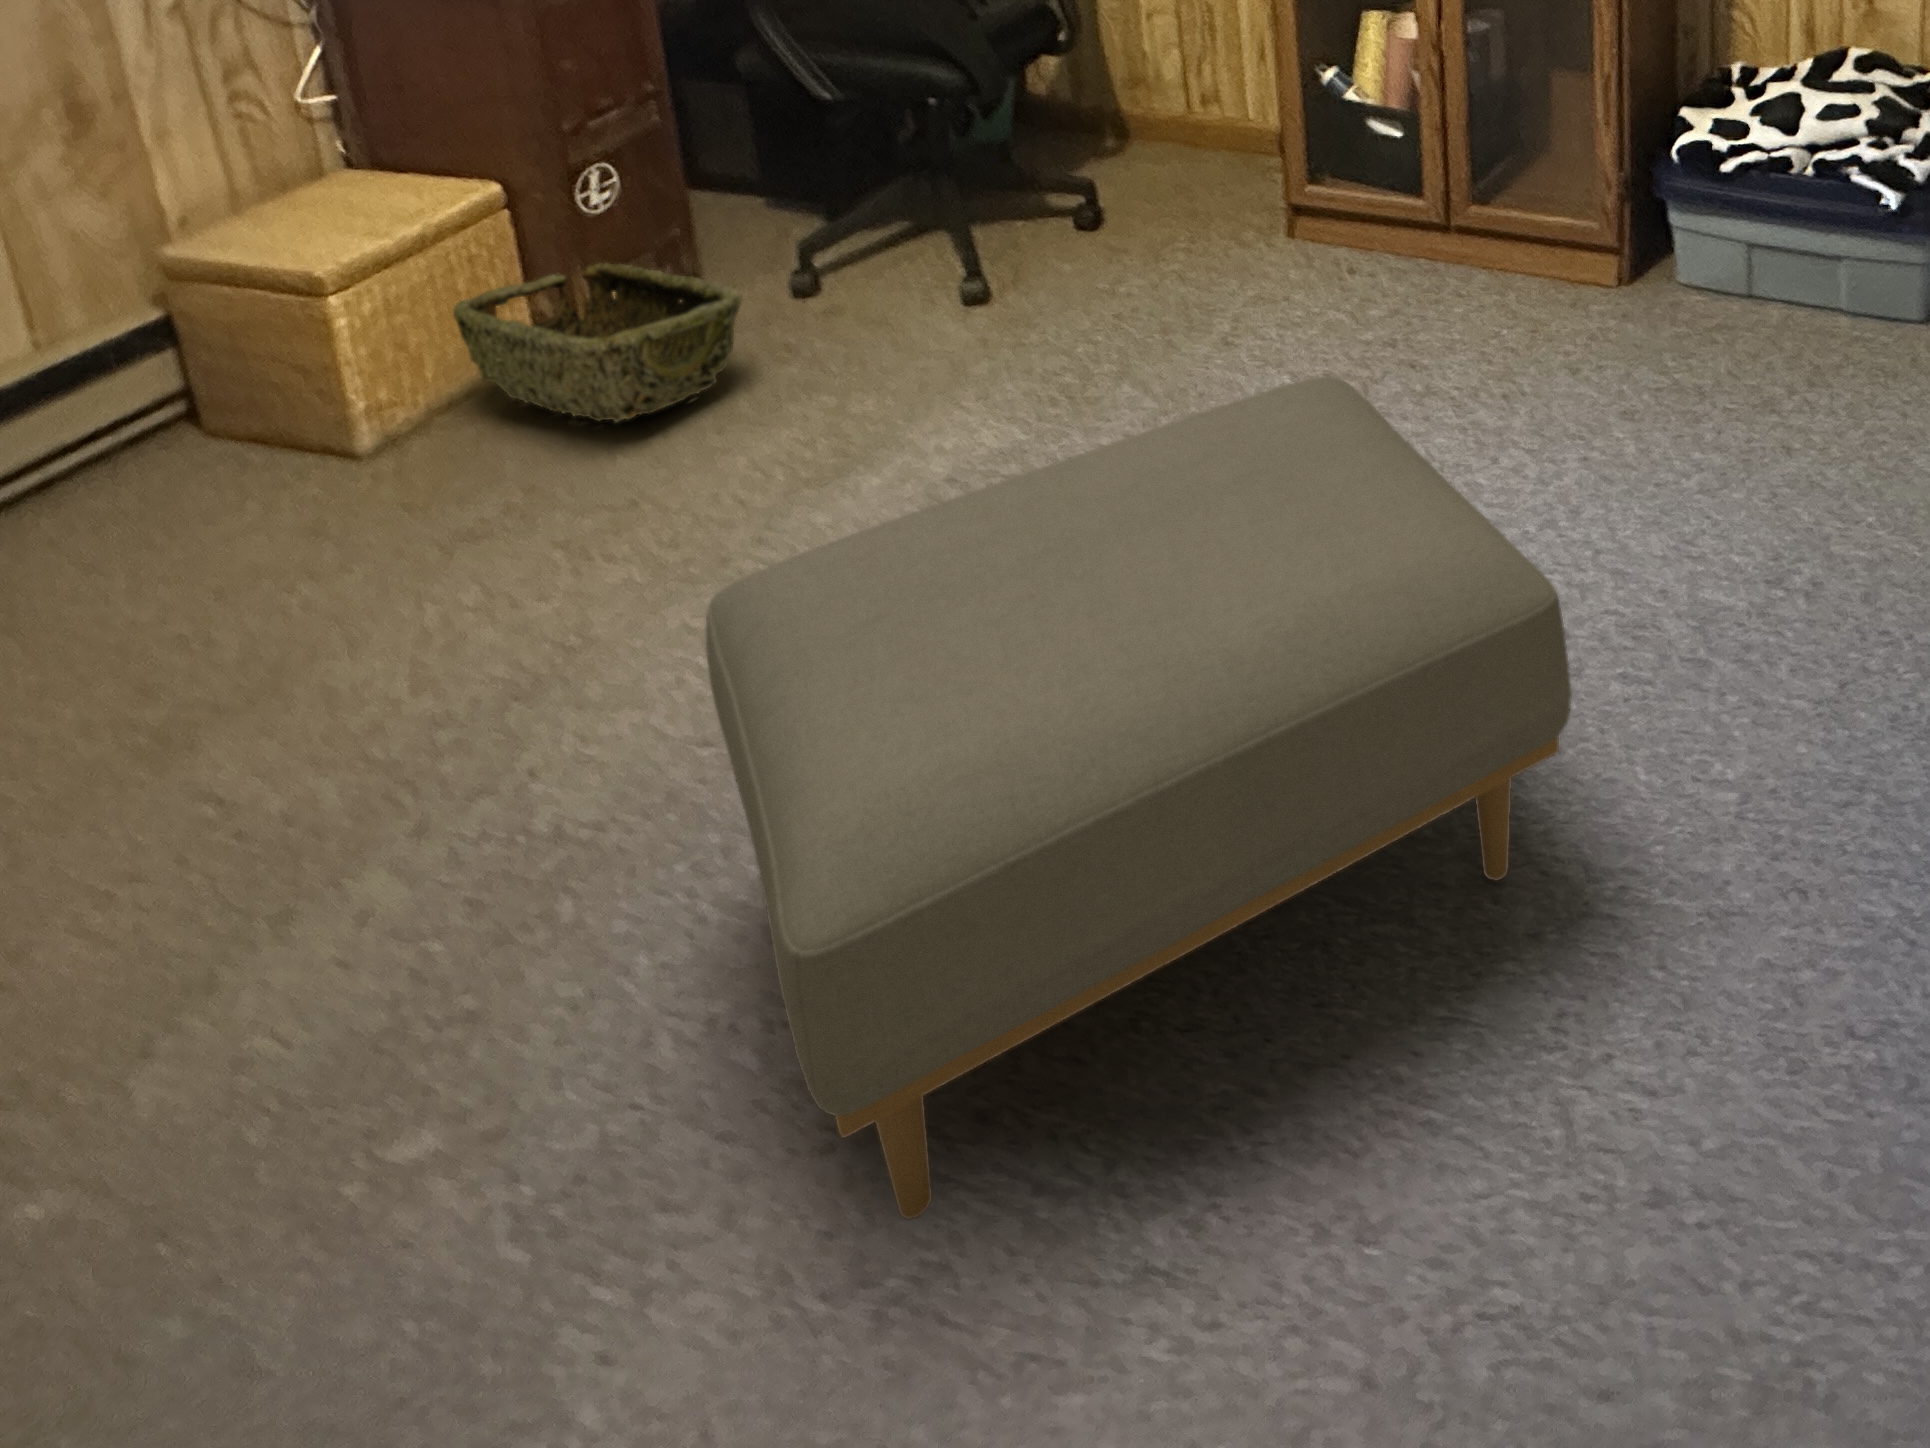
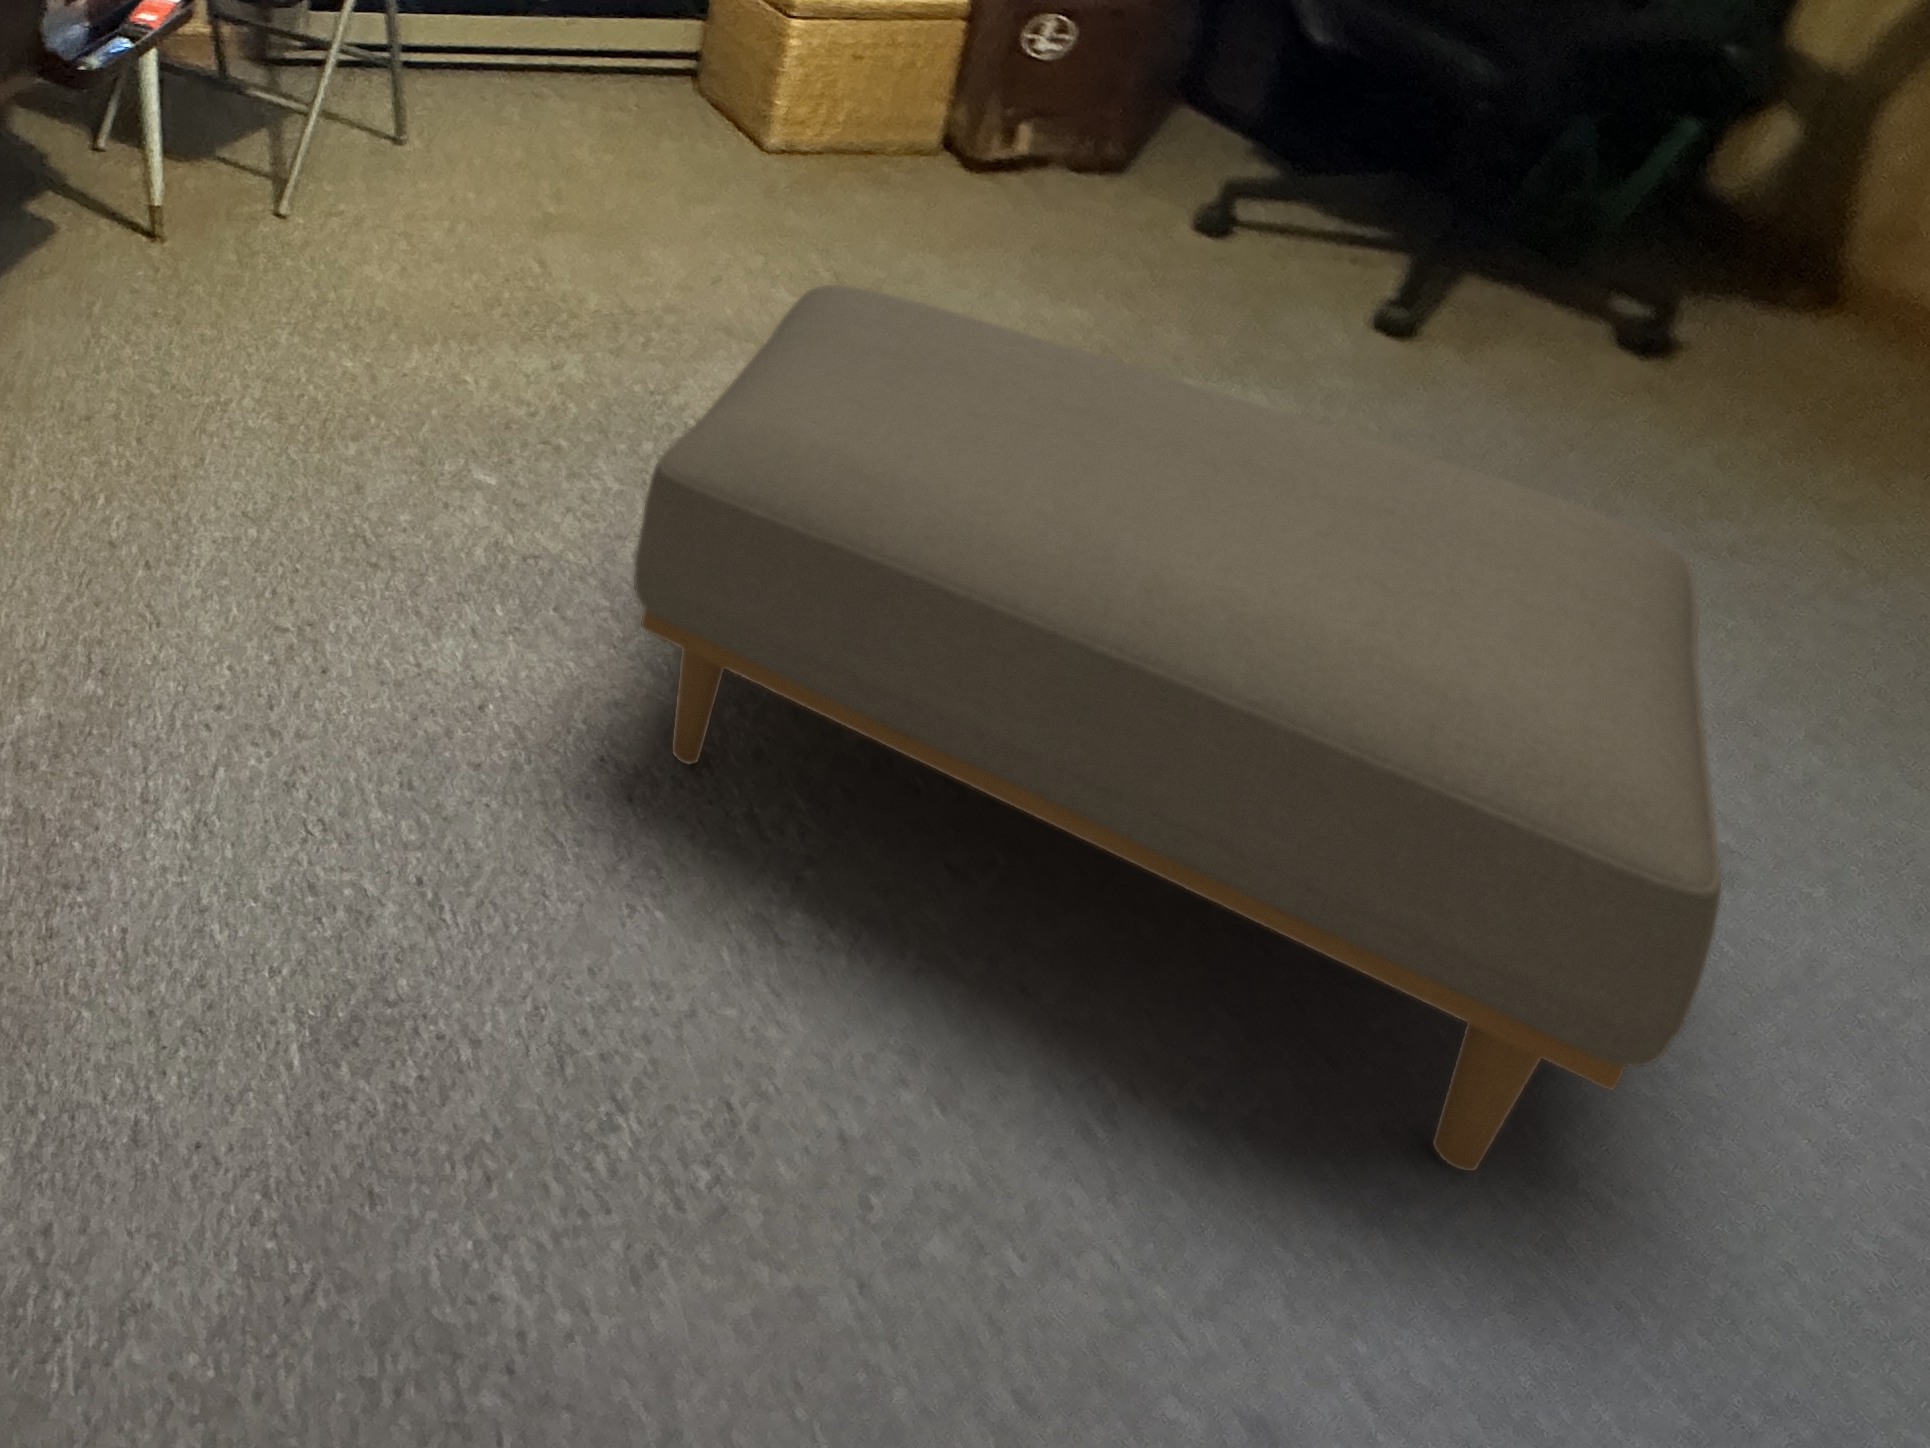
woven basket: present [453,263,741,422] -> none [868,72,1112,244]

